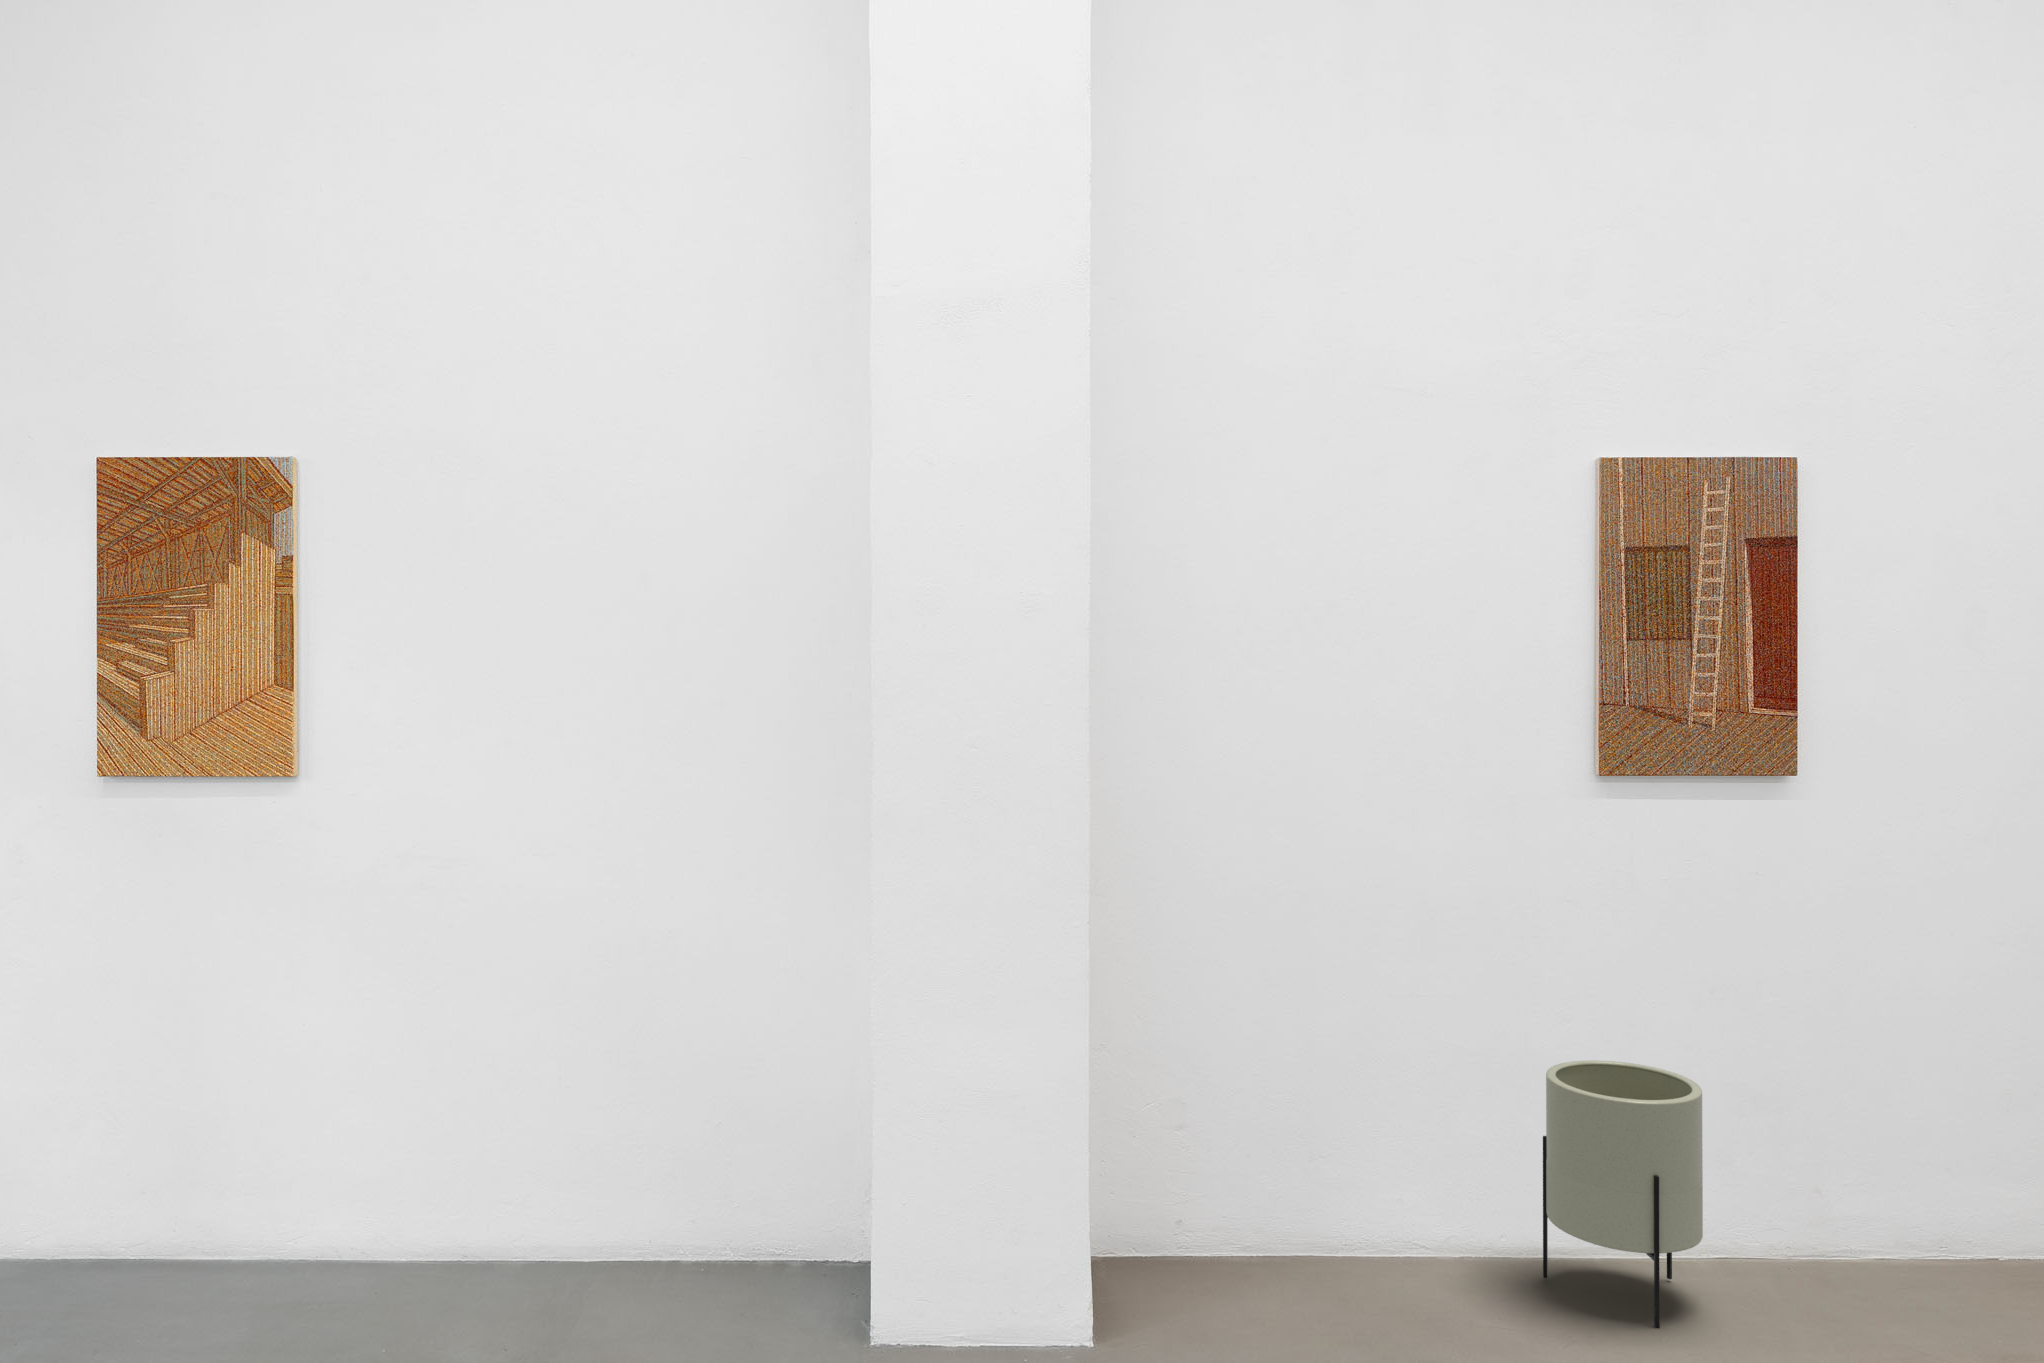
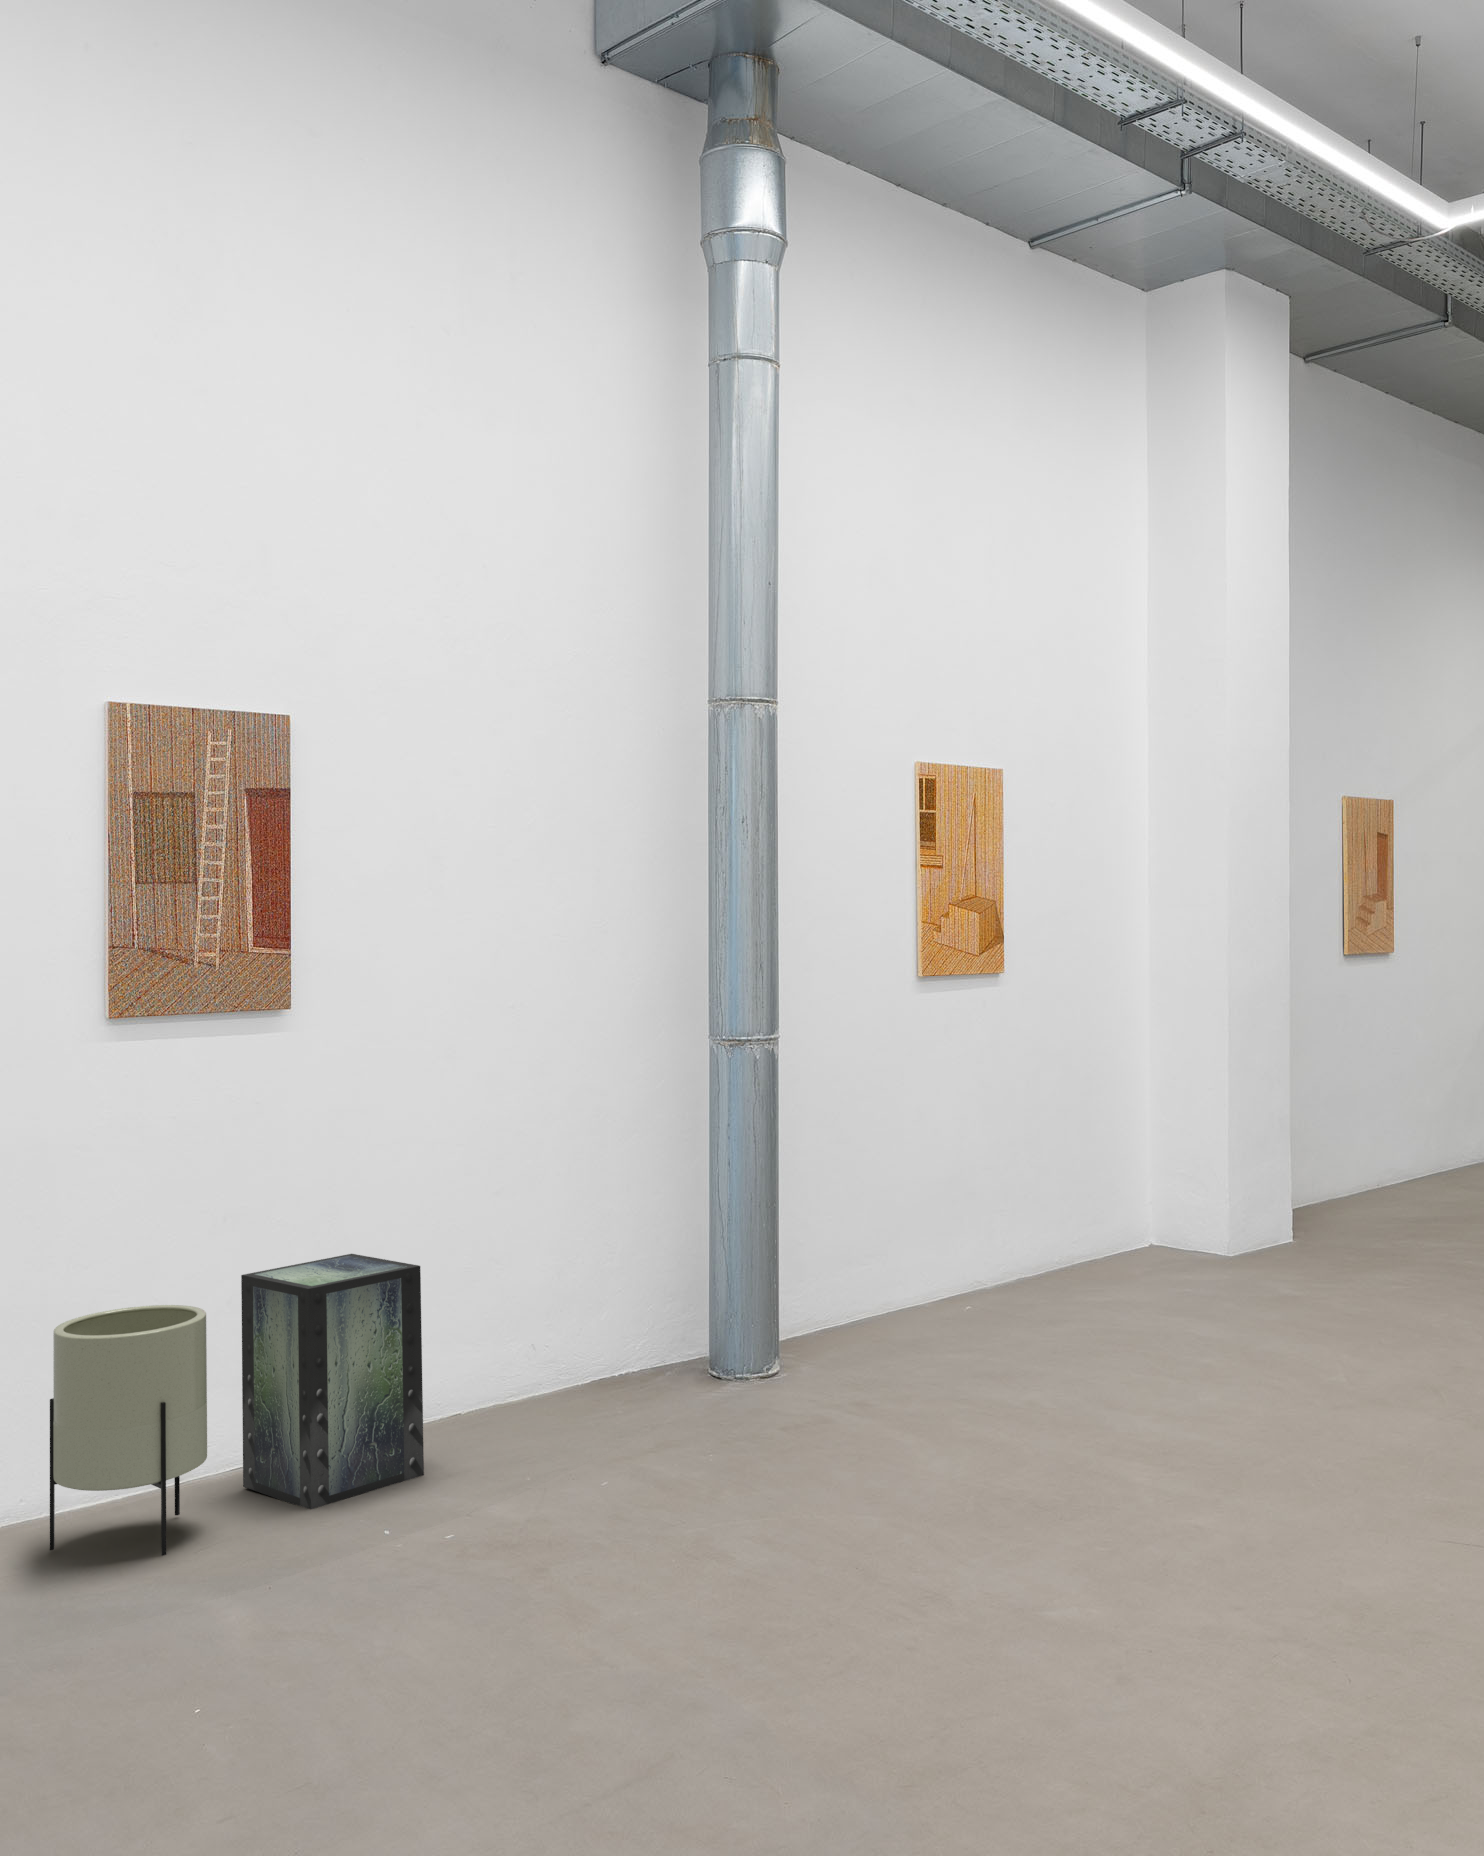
storage box: none [1739,1049,1962,1327] -> present [241,1254,424,1509]

